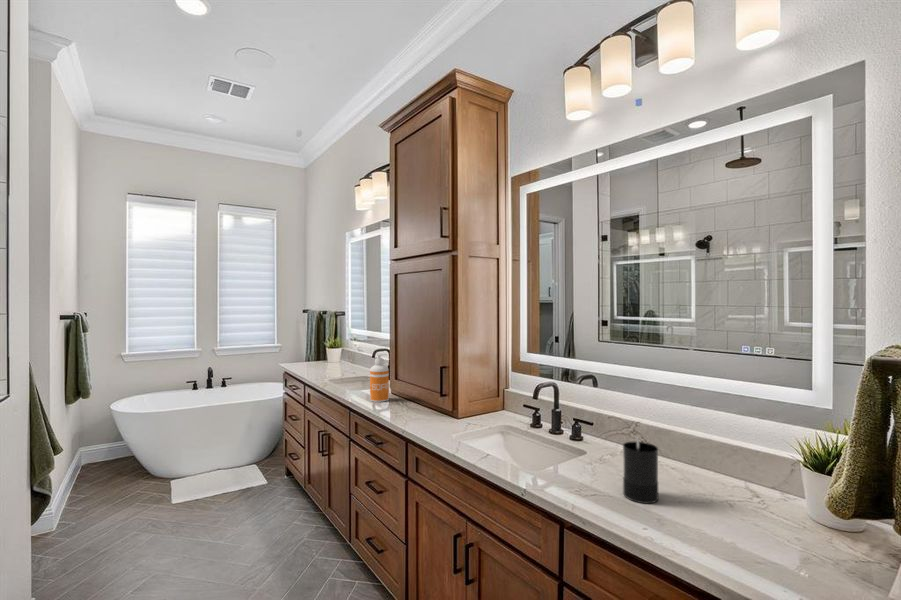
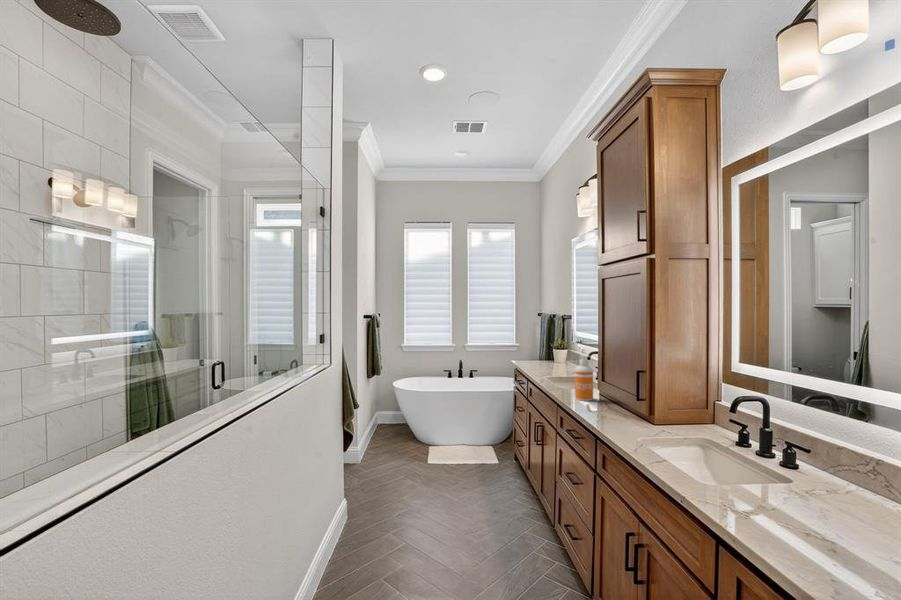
candle: present [623,437,658,503] -> none [802,462,851,541]

